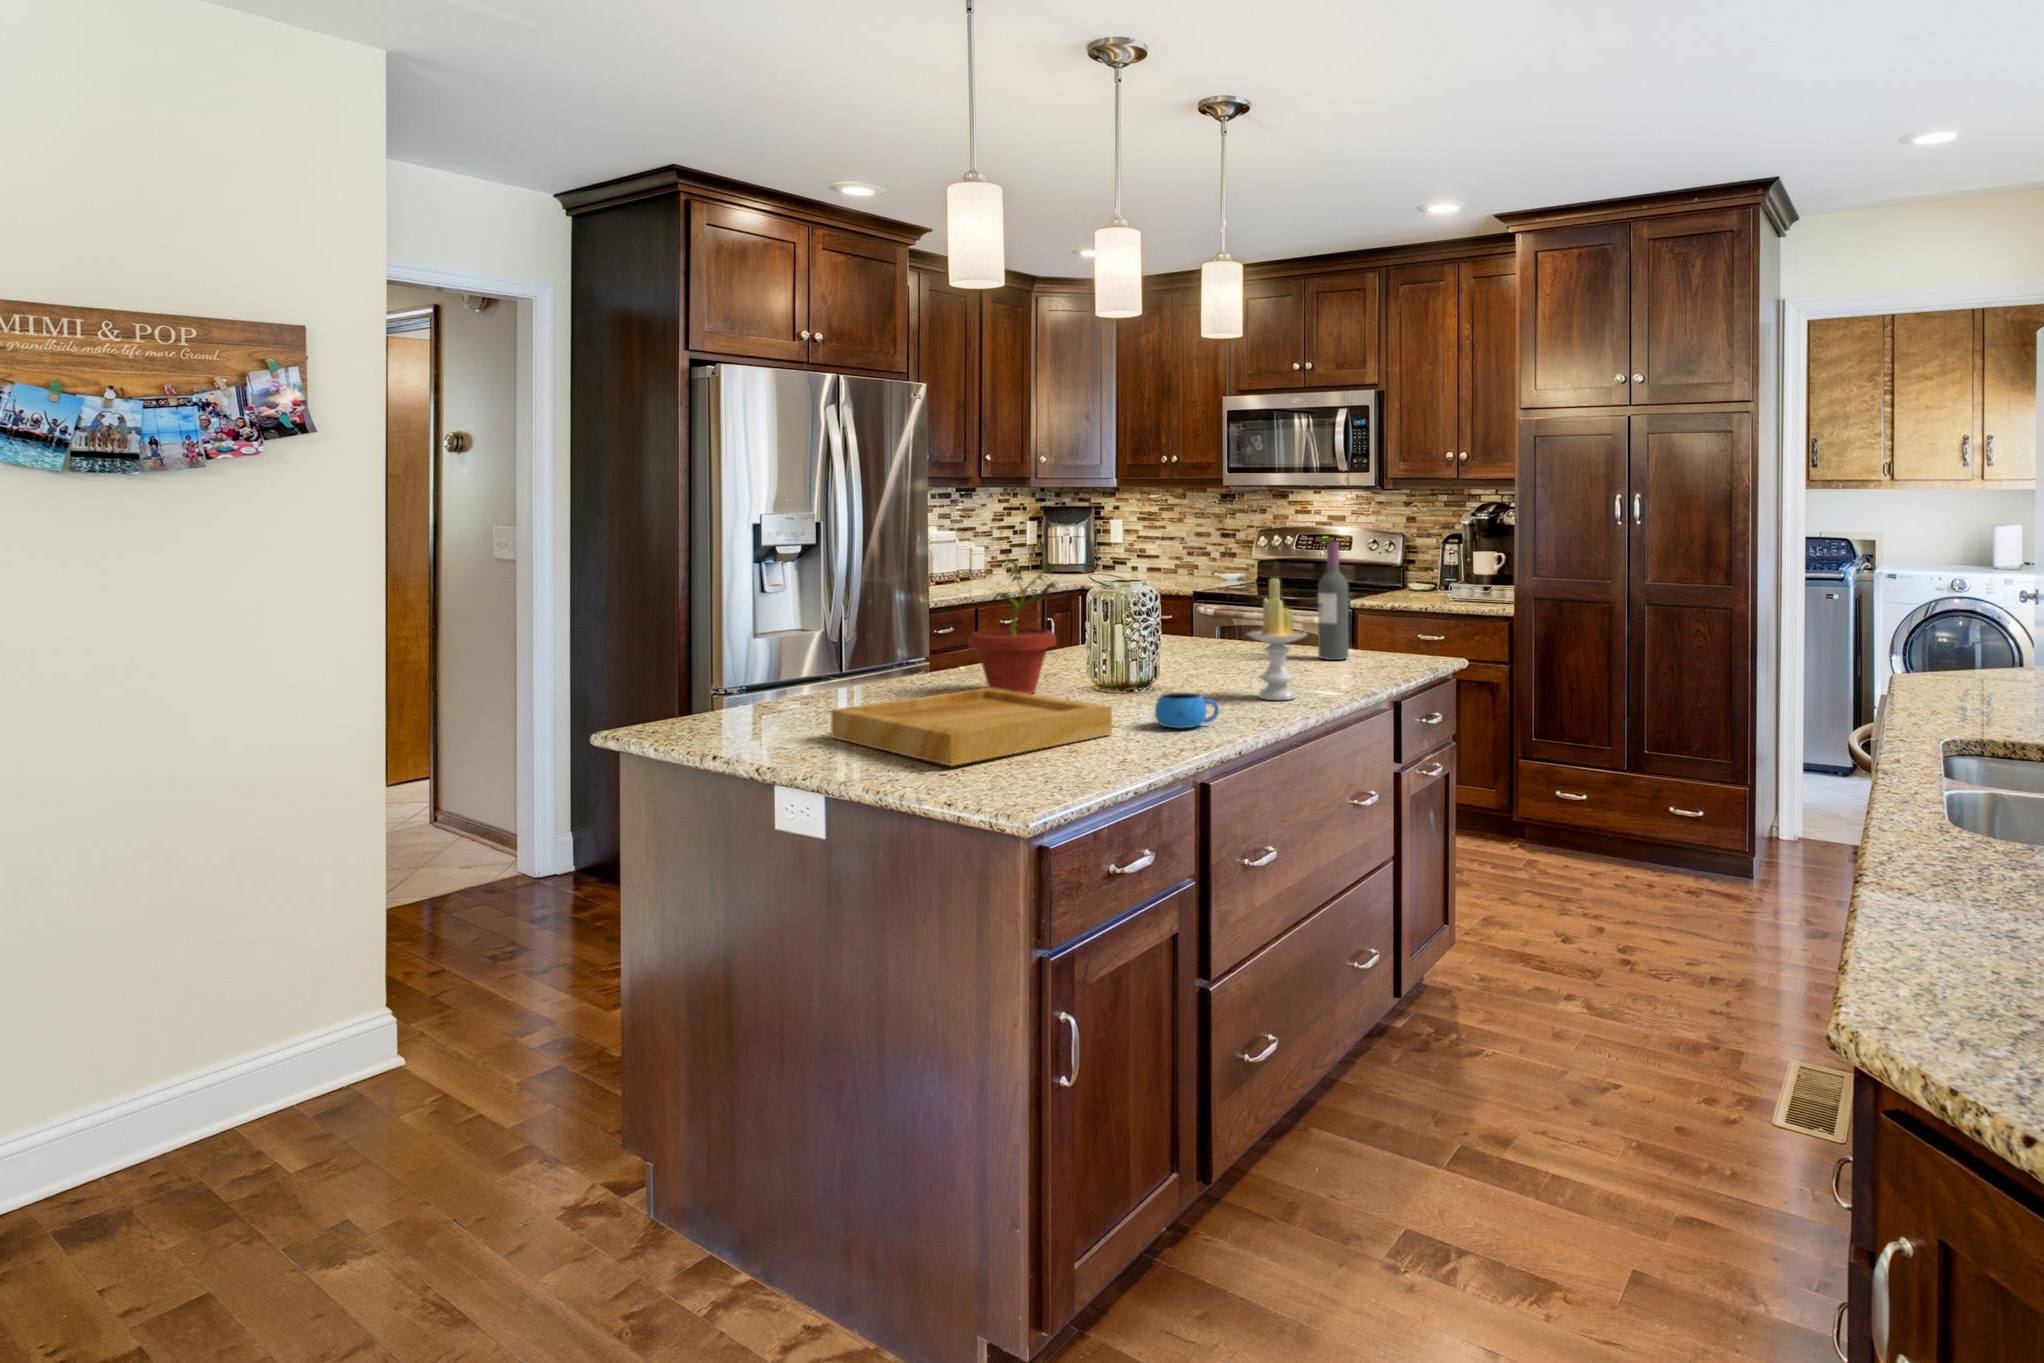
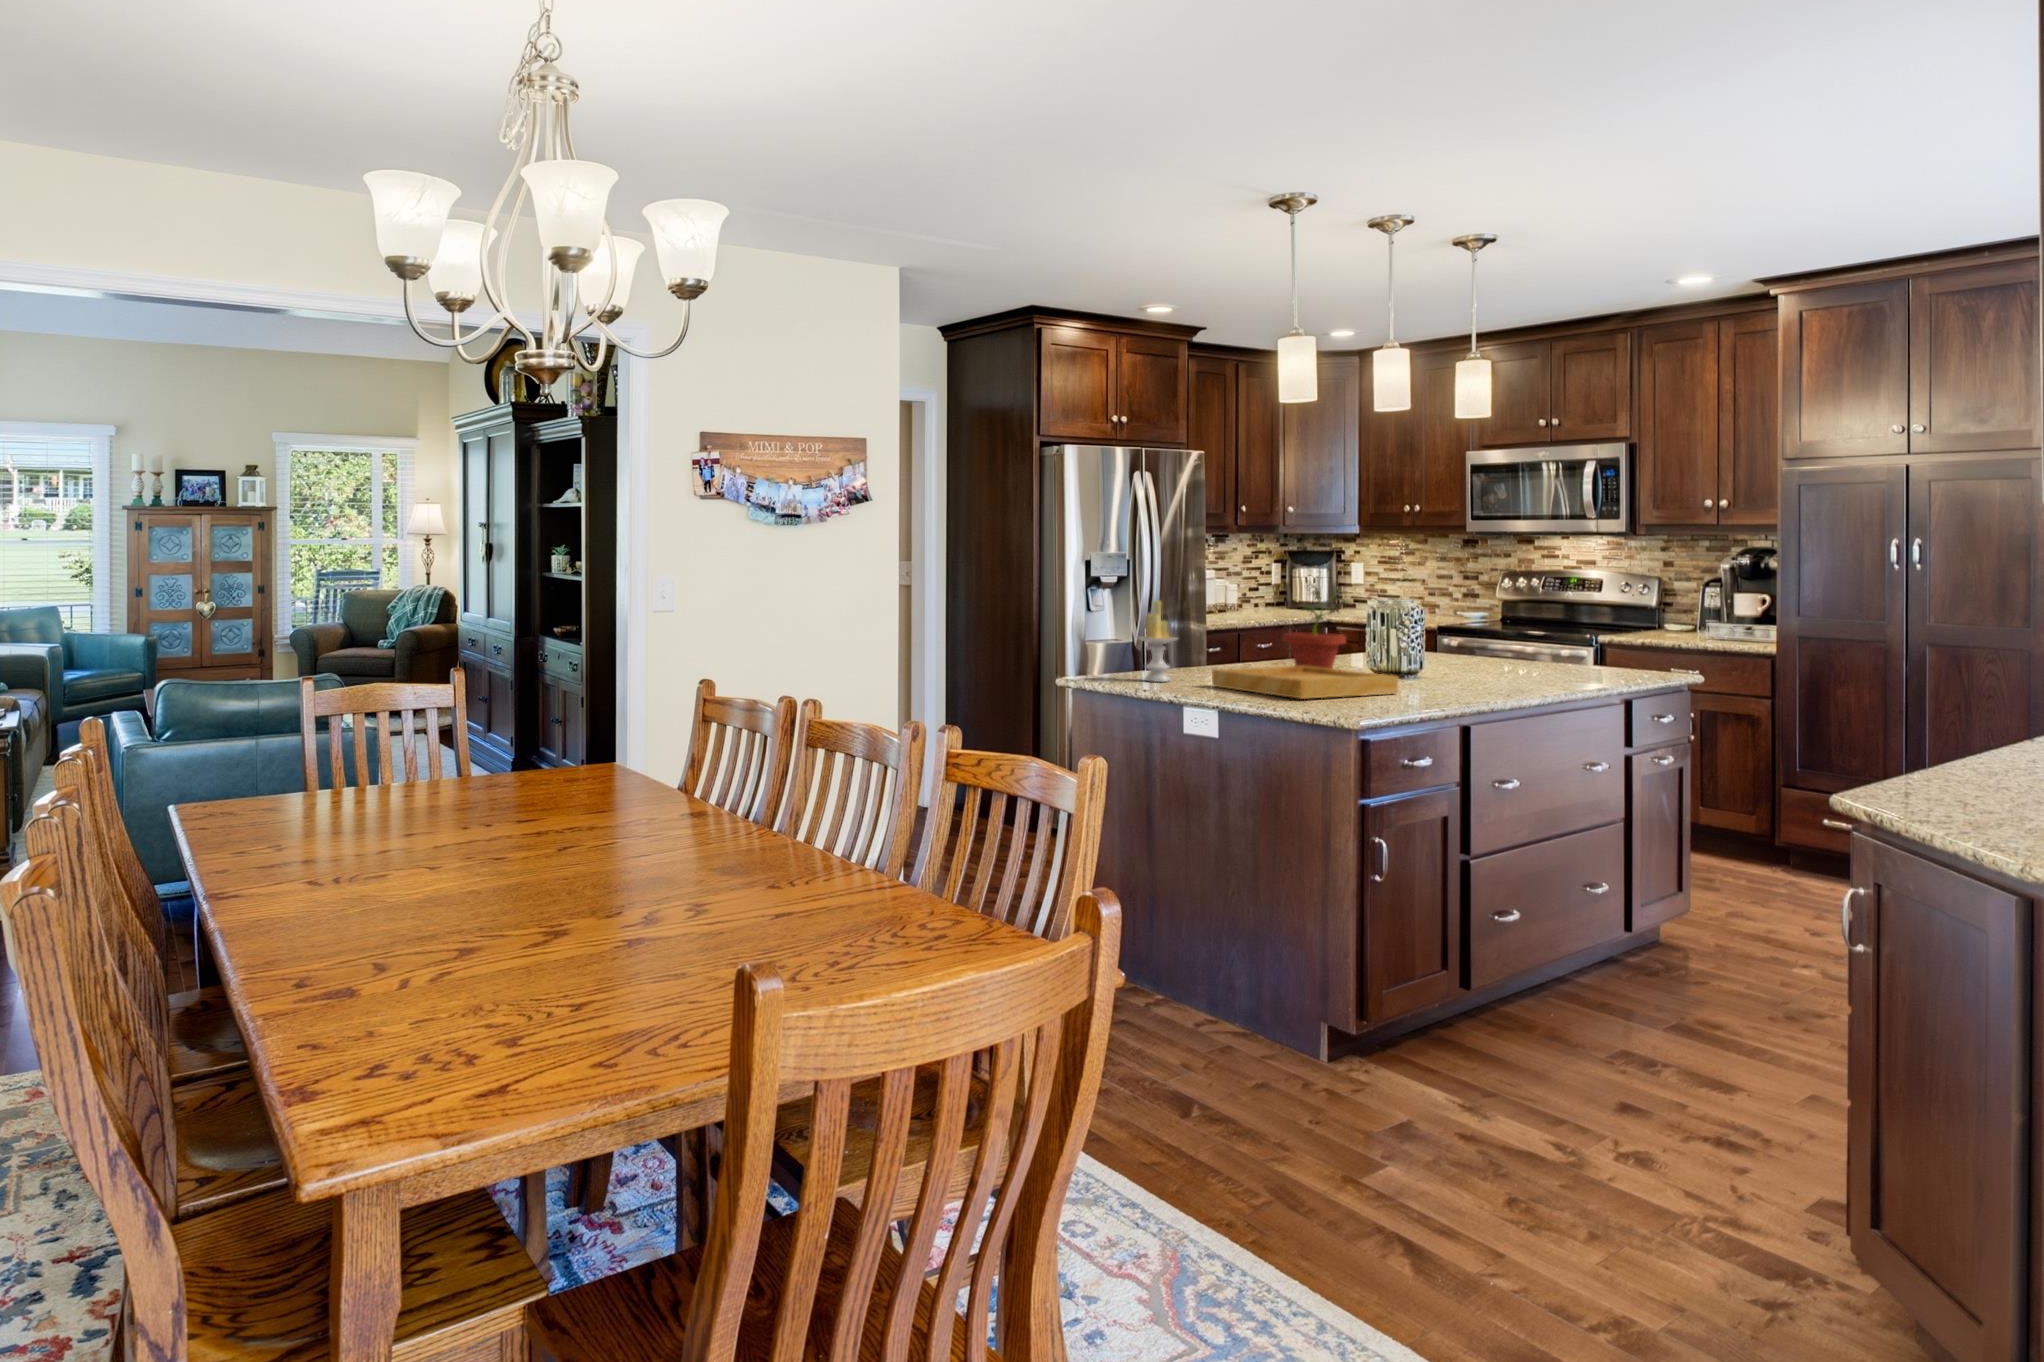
wine bottle: present [1318,542,1349,660] -> none [1558,578,1585,669]
candle: present [1248,578,1307,700] -> present [1138,600,1177,682]
mug: present [1155,693,1219,728] -> none [1427,672,1475,694]

